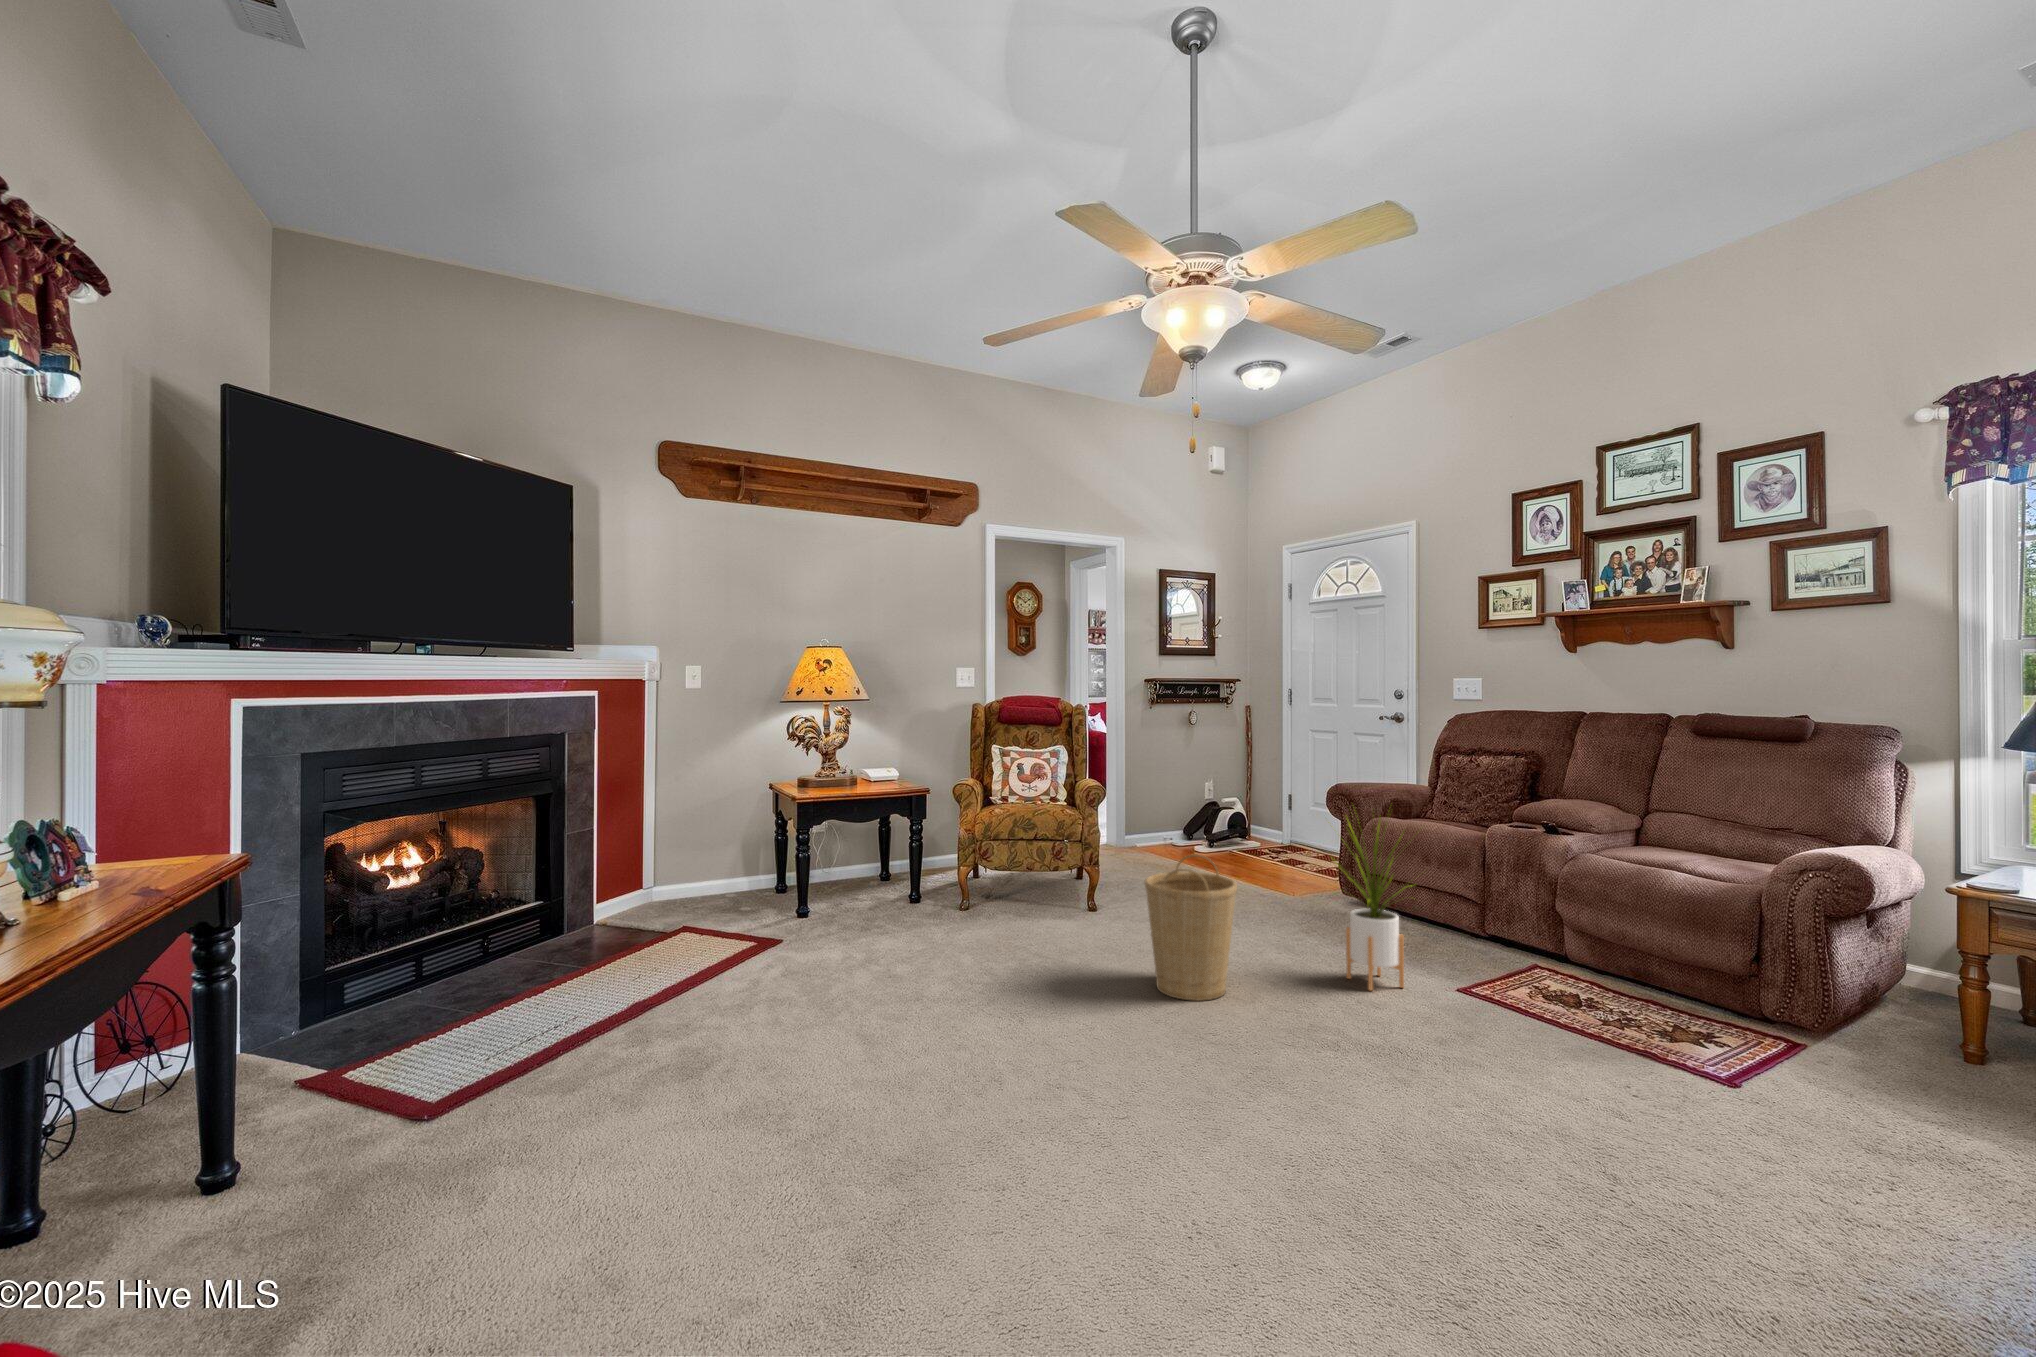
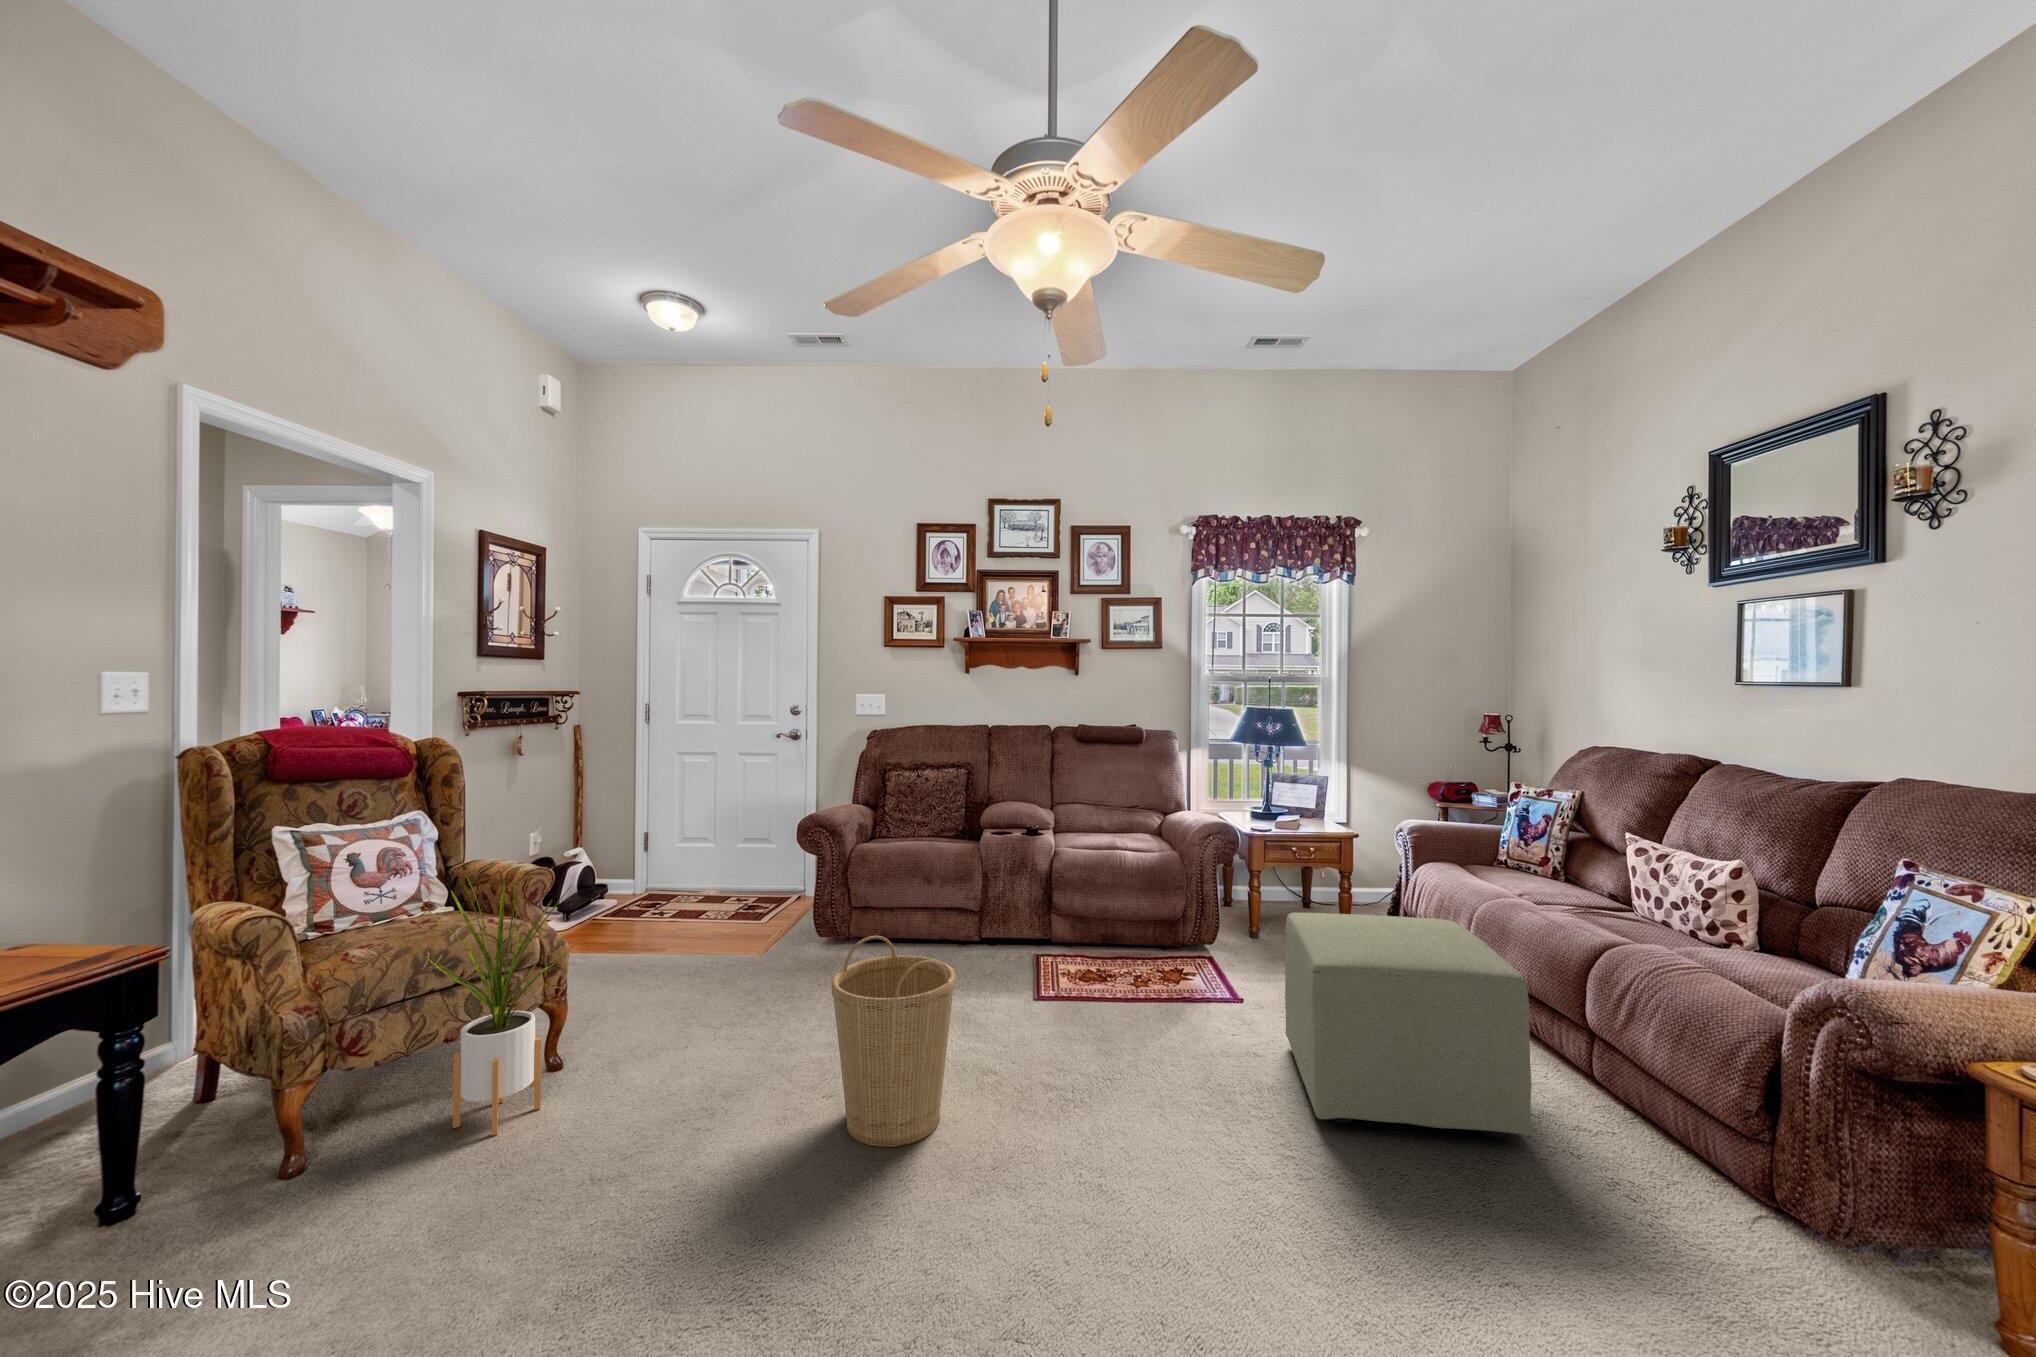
house plant: present [1329,818,1415,991] -> present [423,867,572,1136]
ottoman: none [1479,940,1879,1253] -> present [1285,913,1531,1137]

